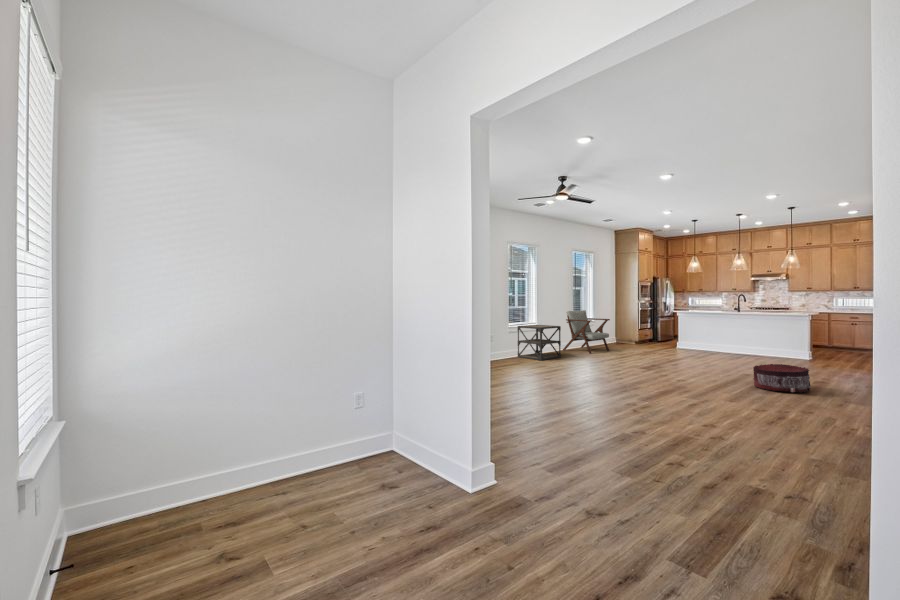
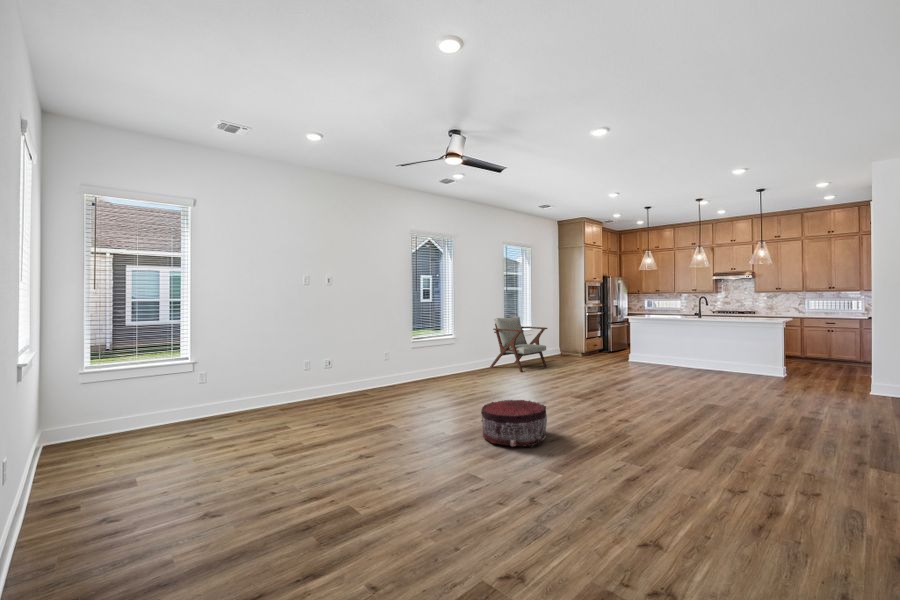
side table: present [517,325,561,360] -> none [426,336,481,385]
pouf: present [753,364,810,393] -> present [481,400,547,447]

